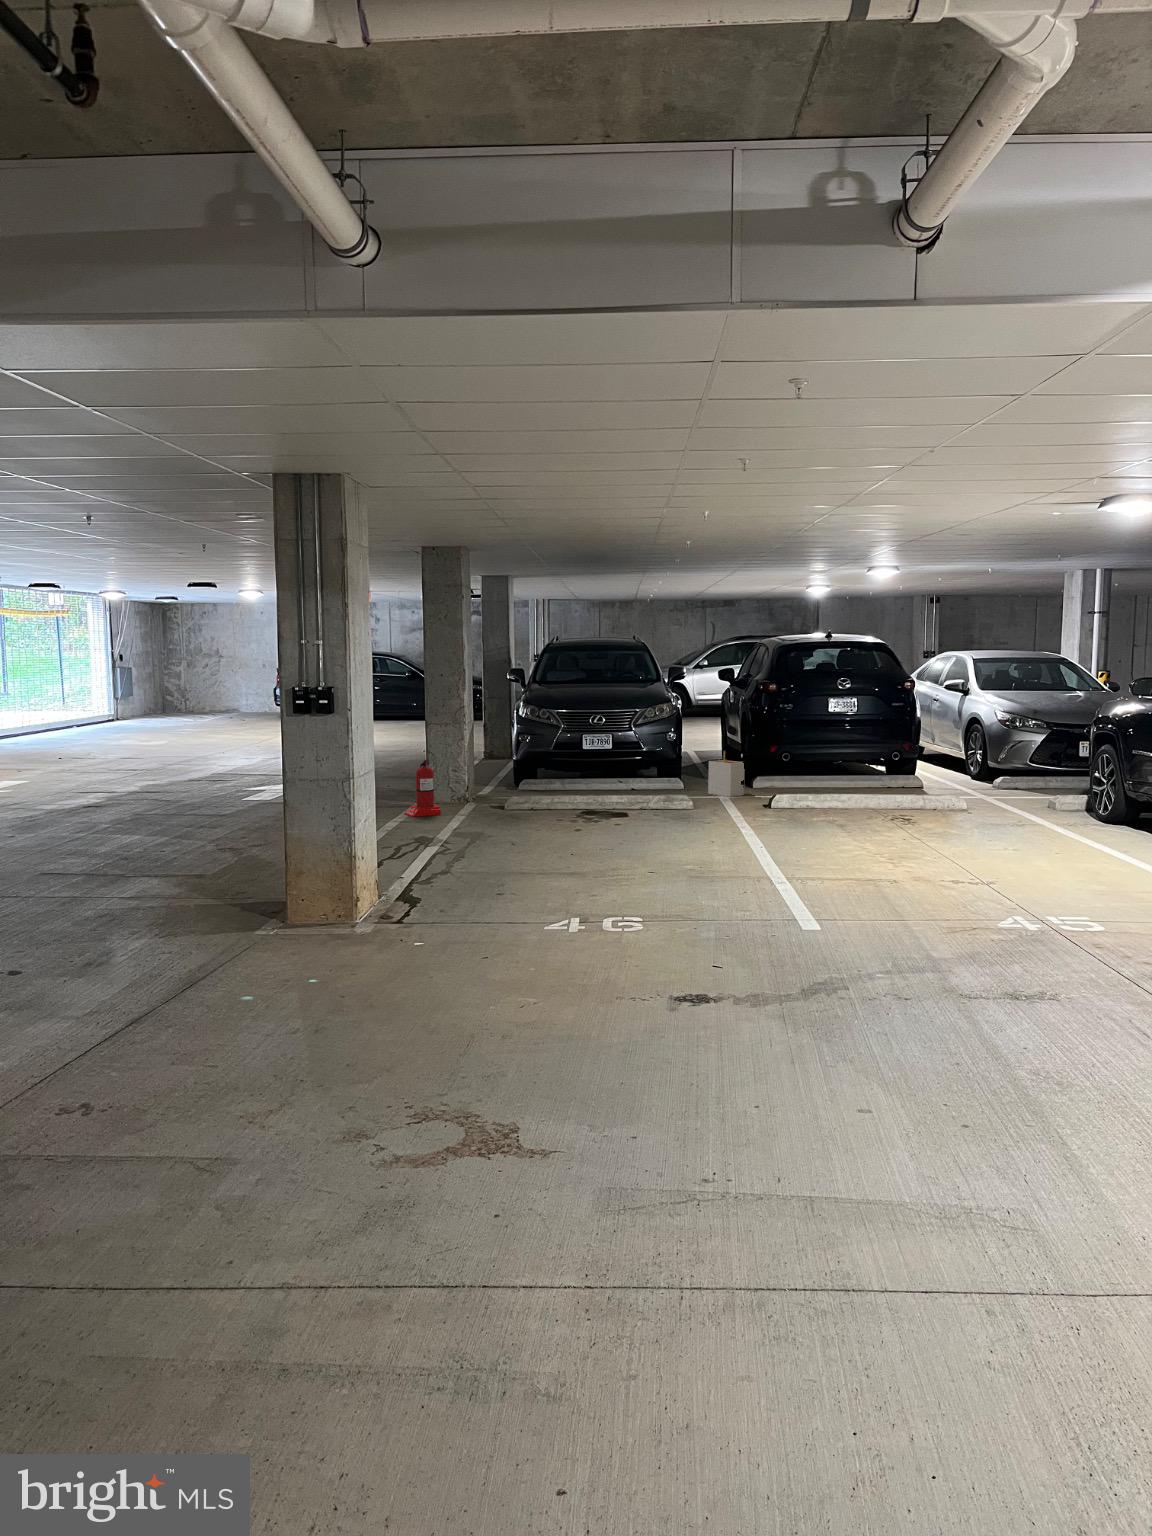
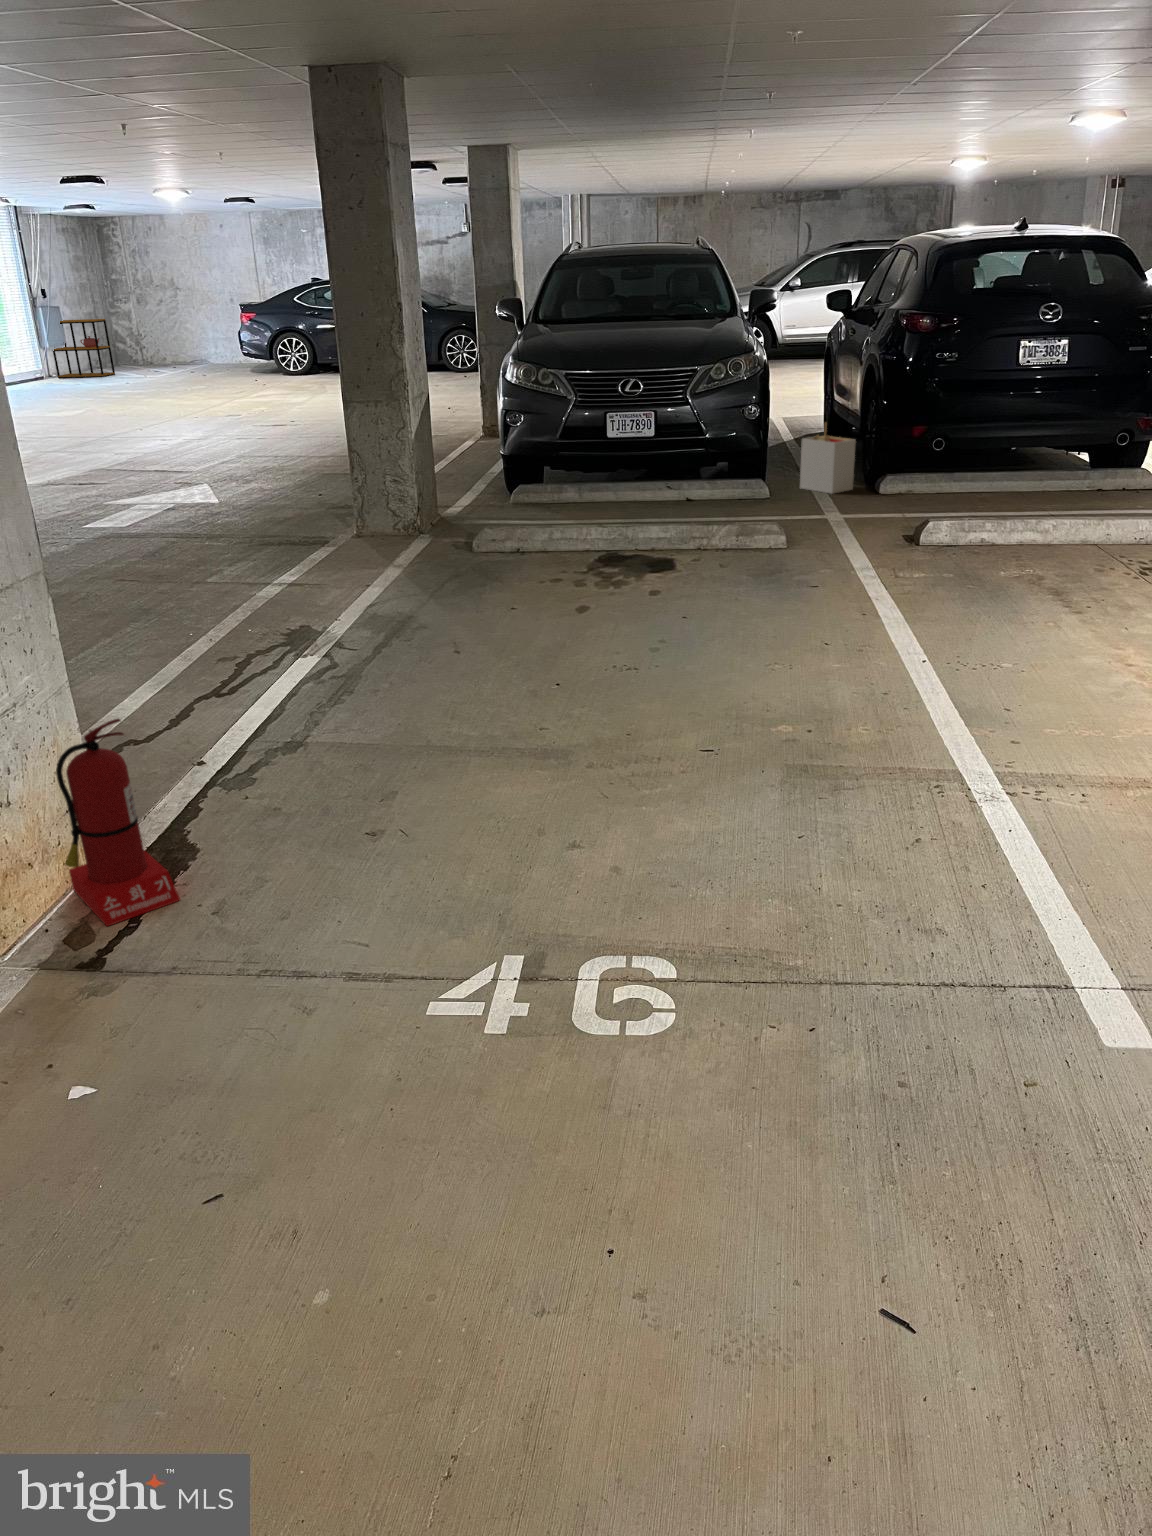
shelving unit: none [210,696,250,732] -> present [53,319,115,378]
fire extinguisher: present [404,759,441,817] -> present [56,719,180,926]

